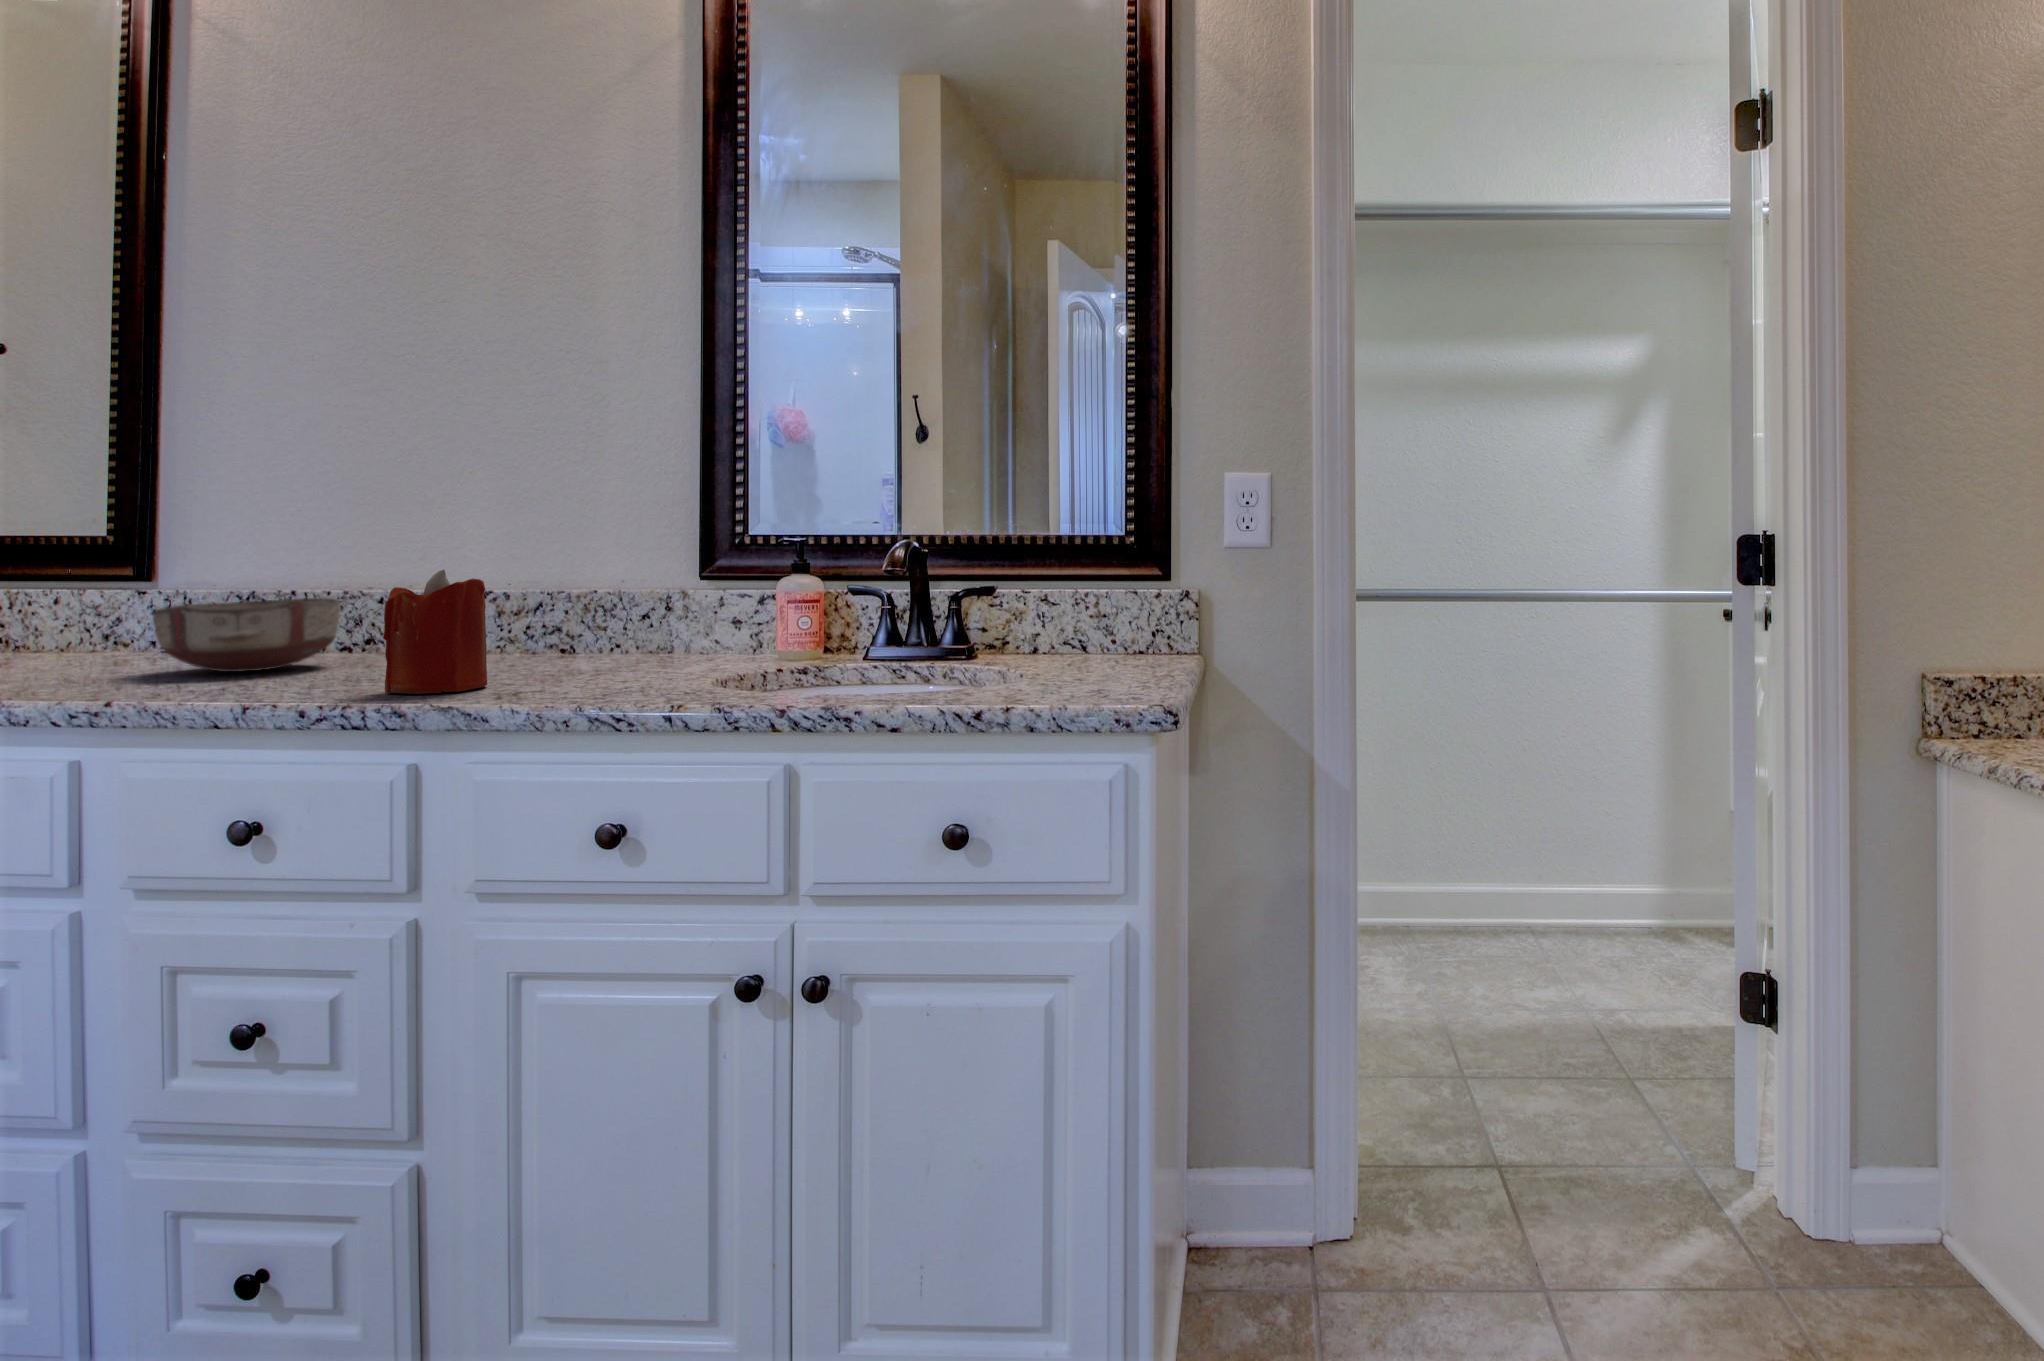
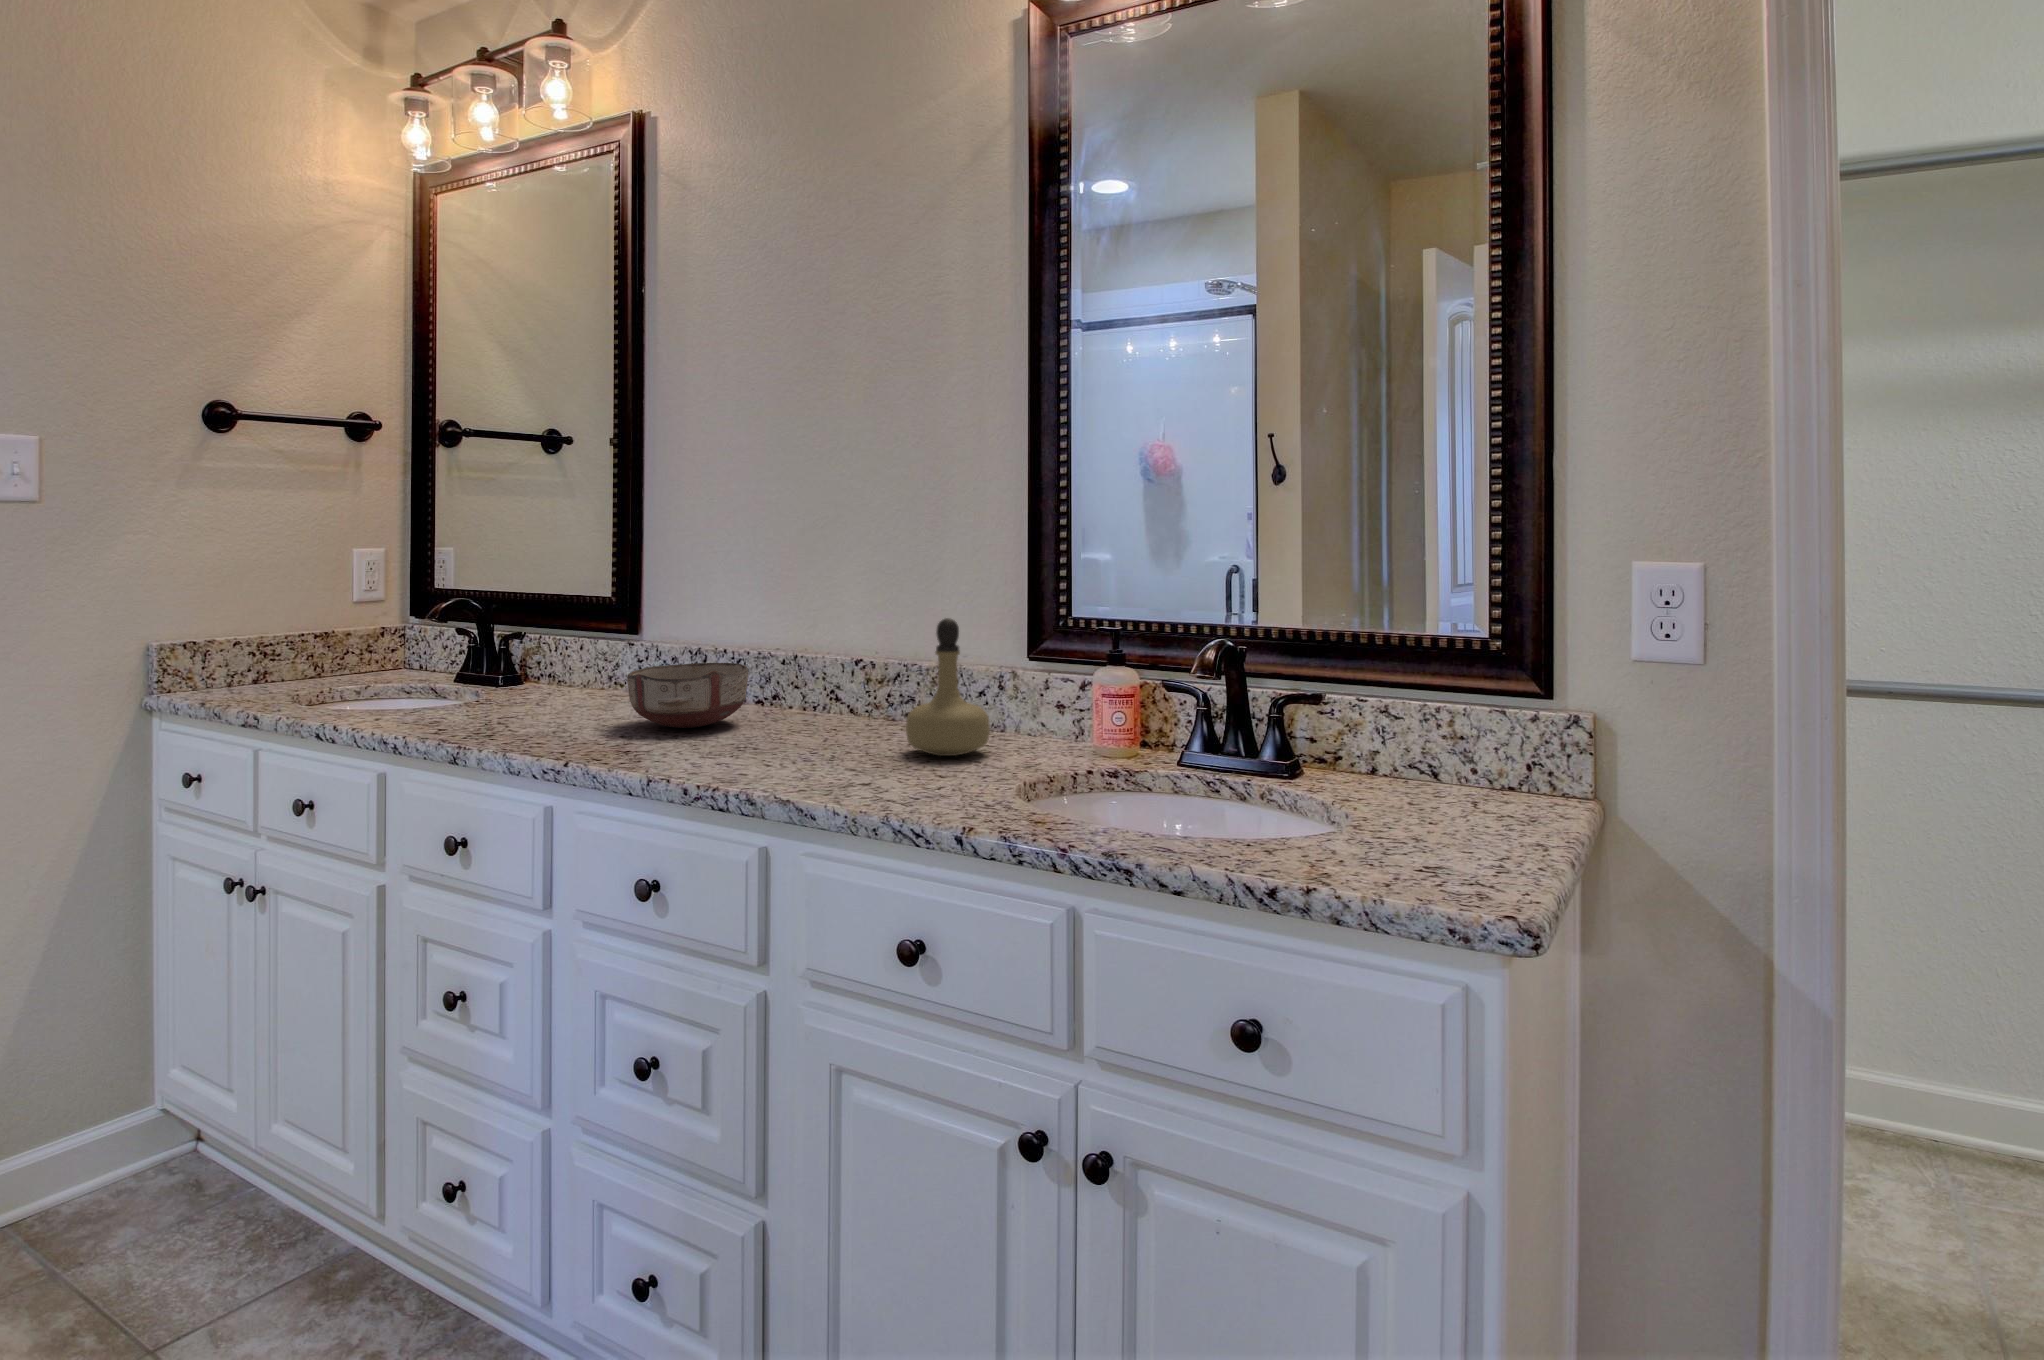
perfume bottle: none [566,530,665,670] -> present [906,618,990,756]
candle: present [383,569,487,694] -> none [759,662,837,778]

